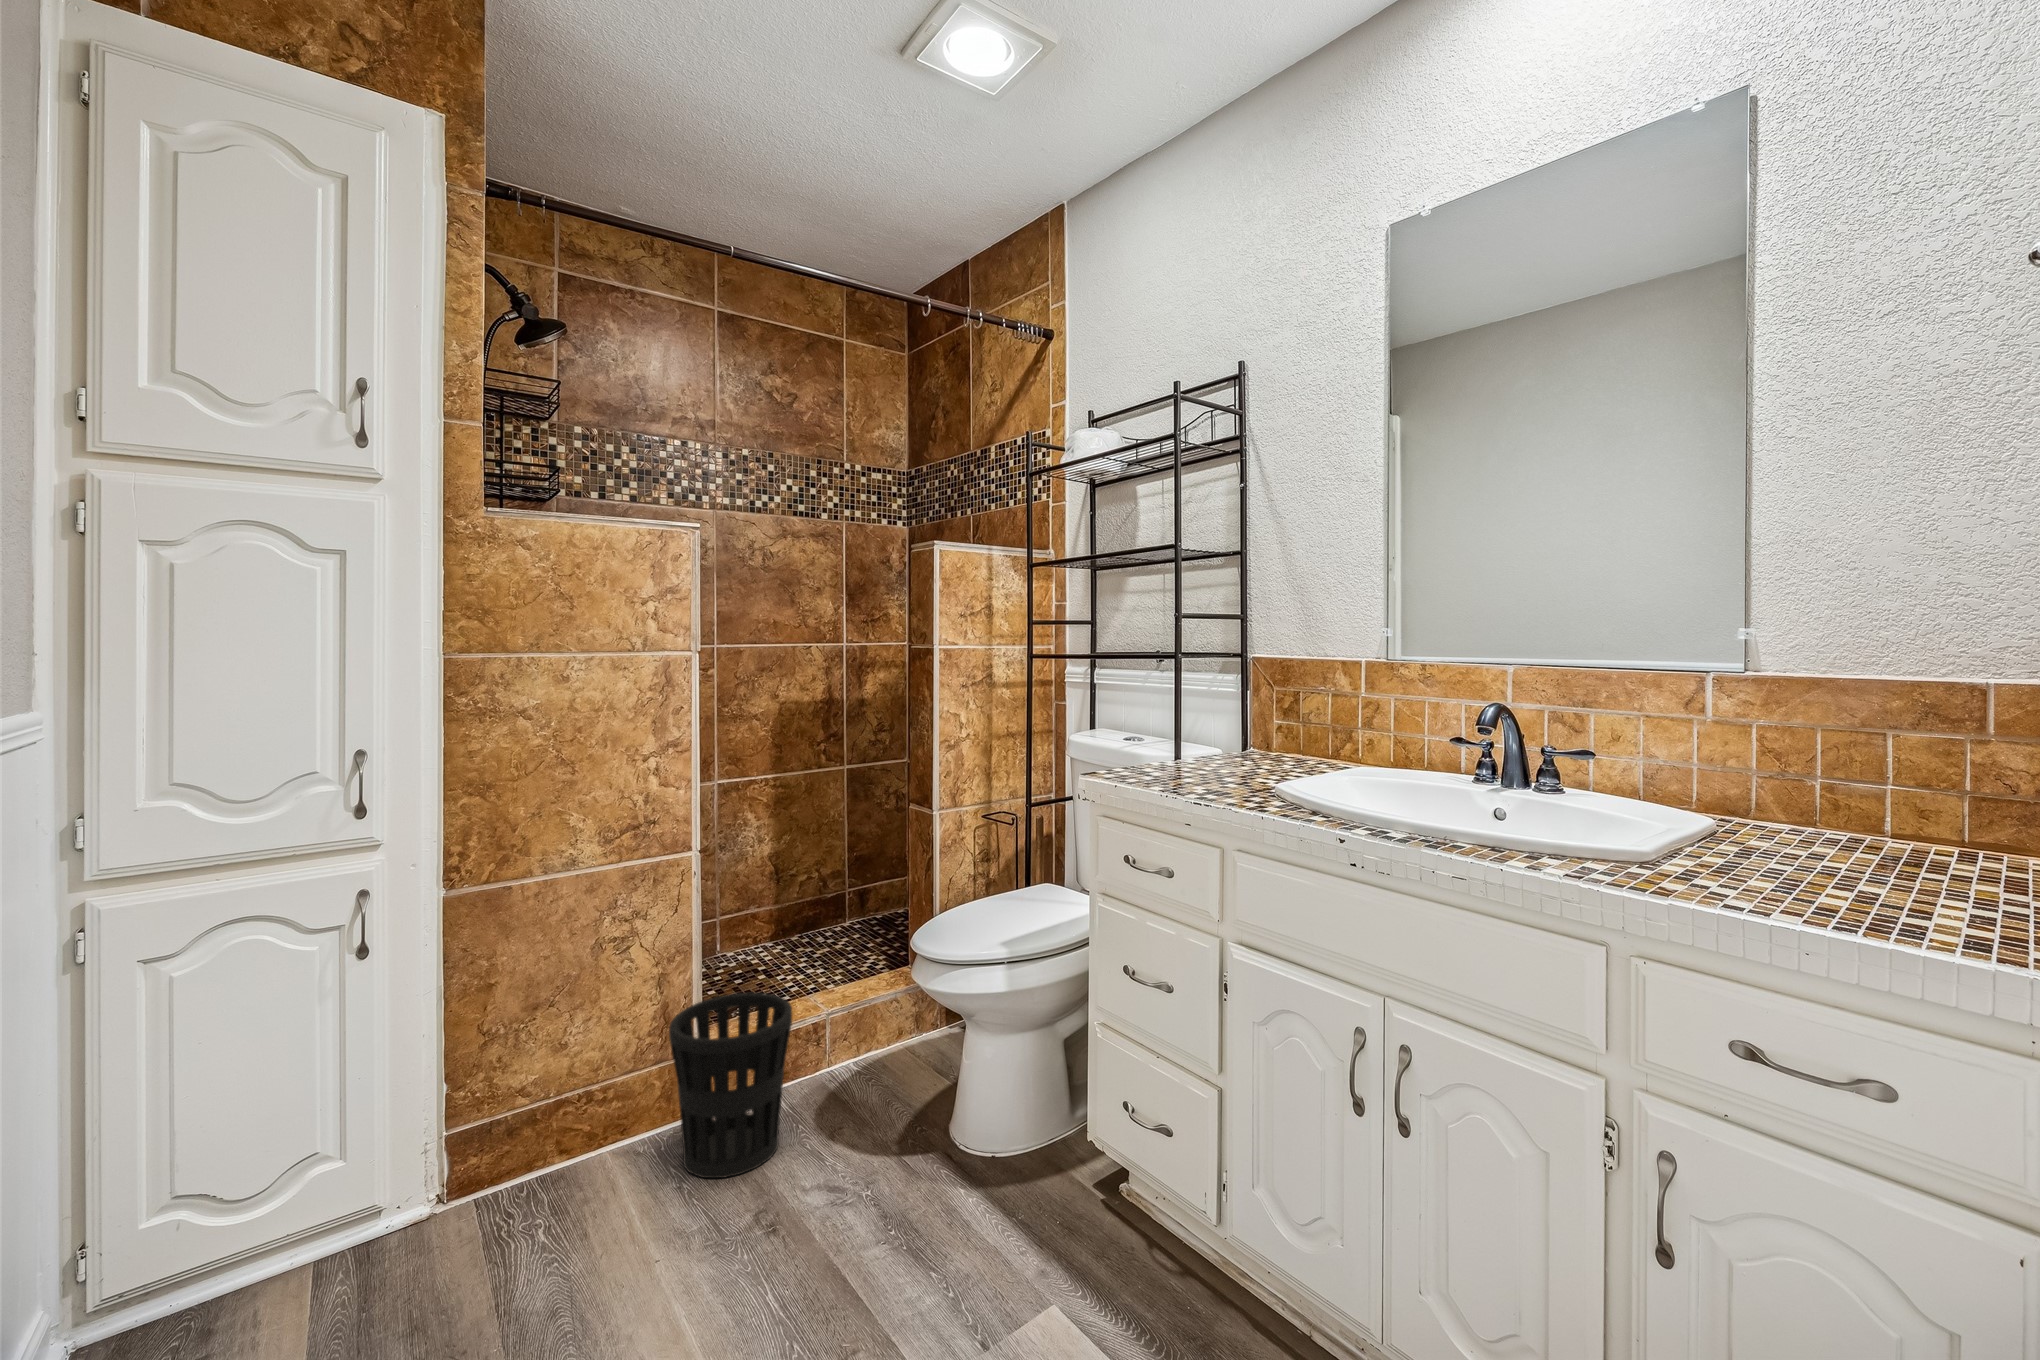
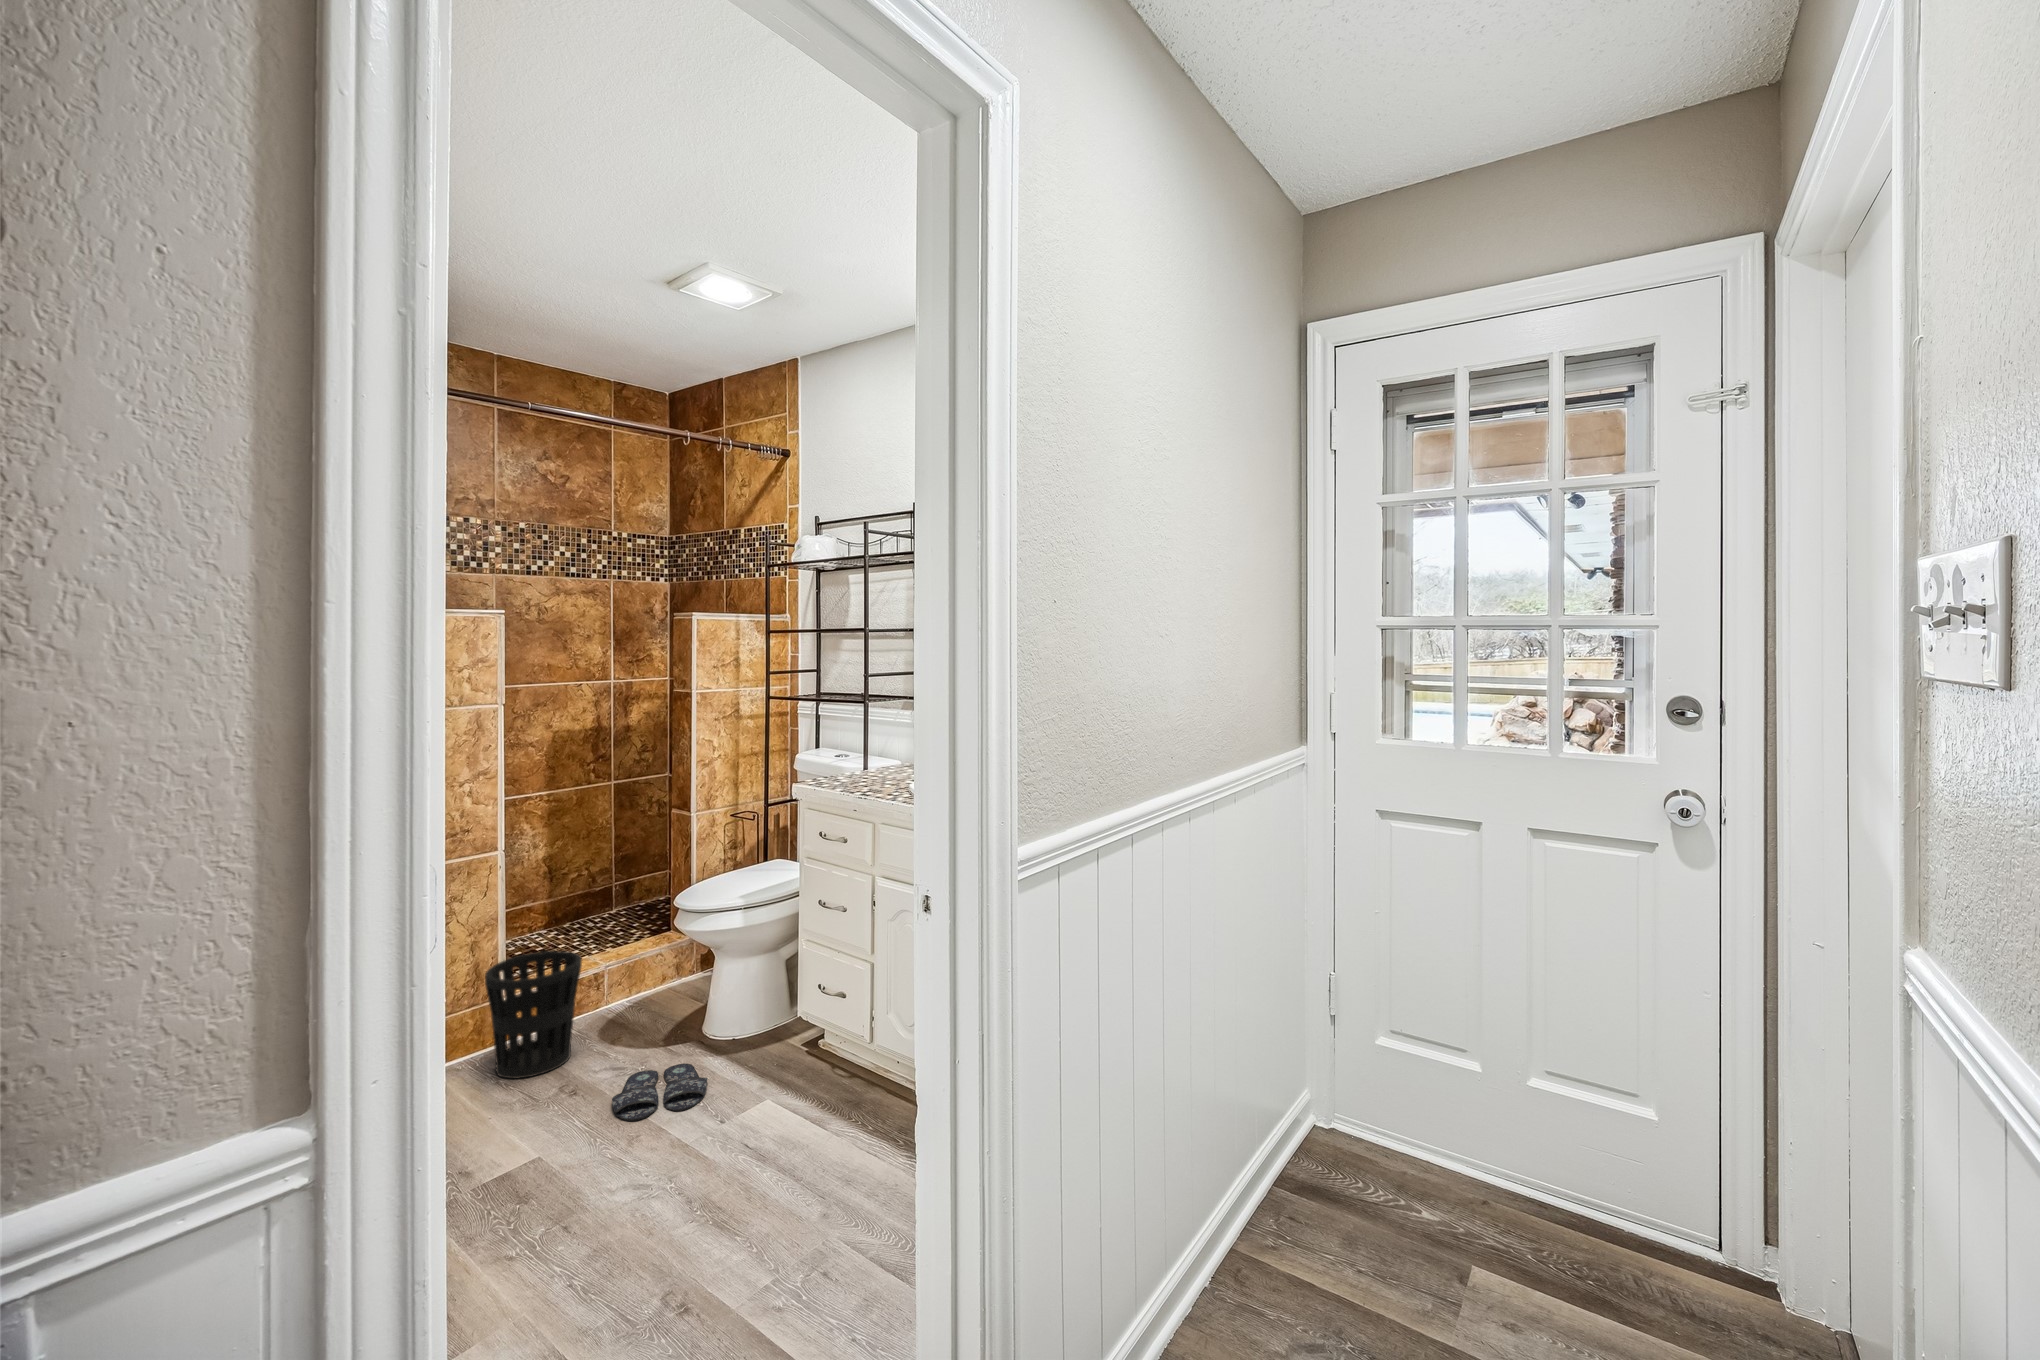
slippers: none [823,1186,958,1297] -> present [612,1064,708,1121]

